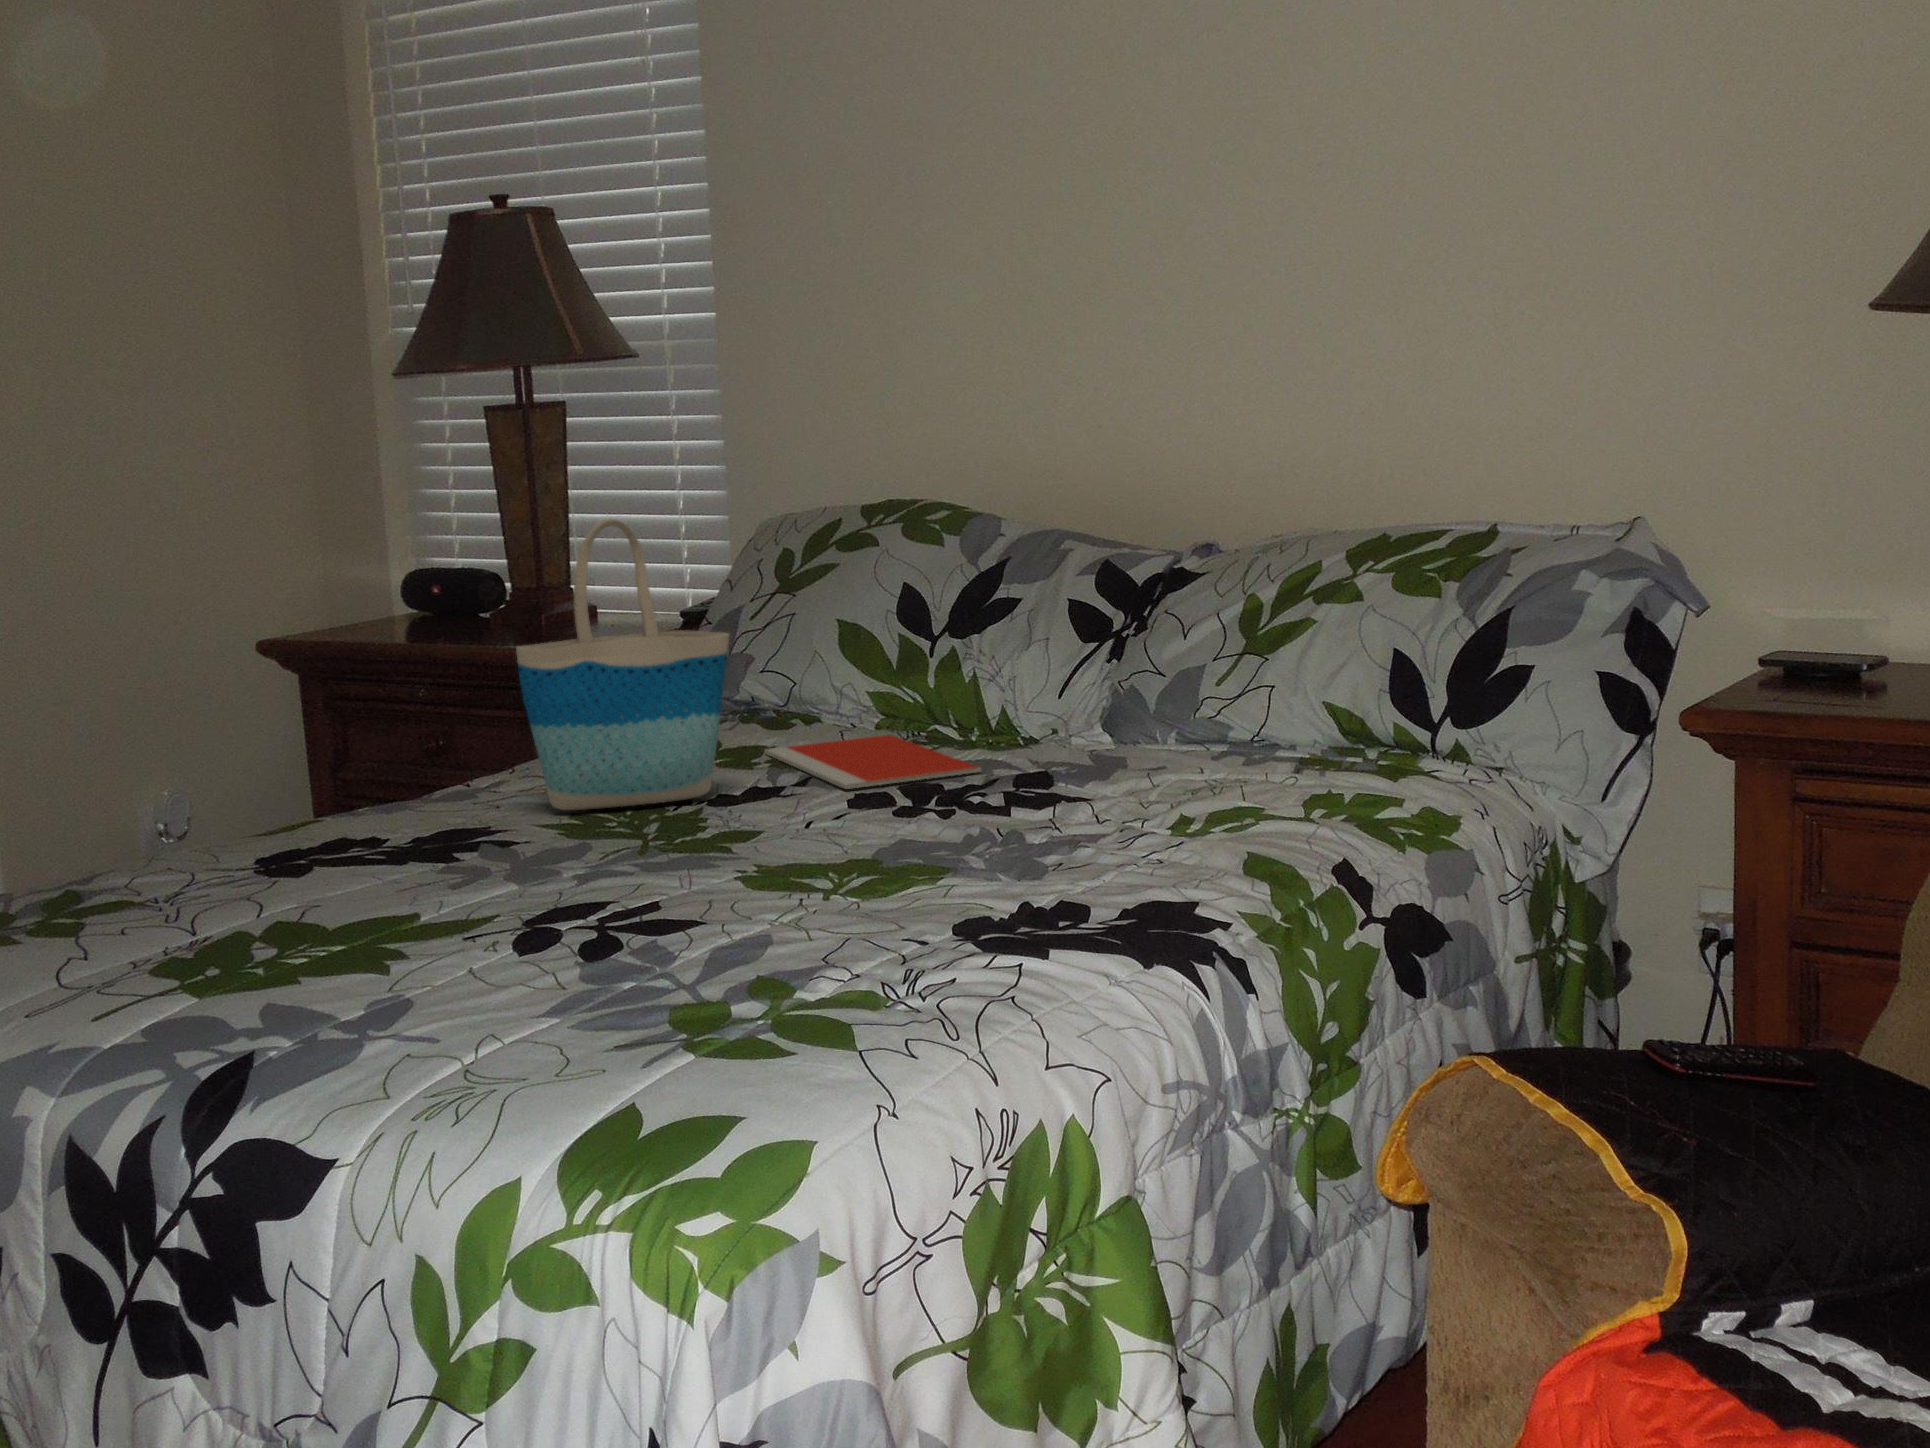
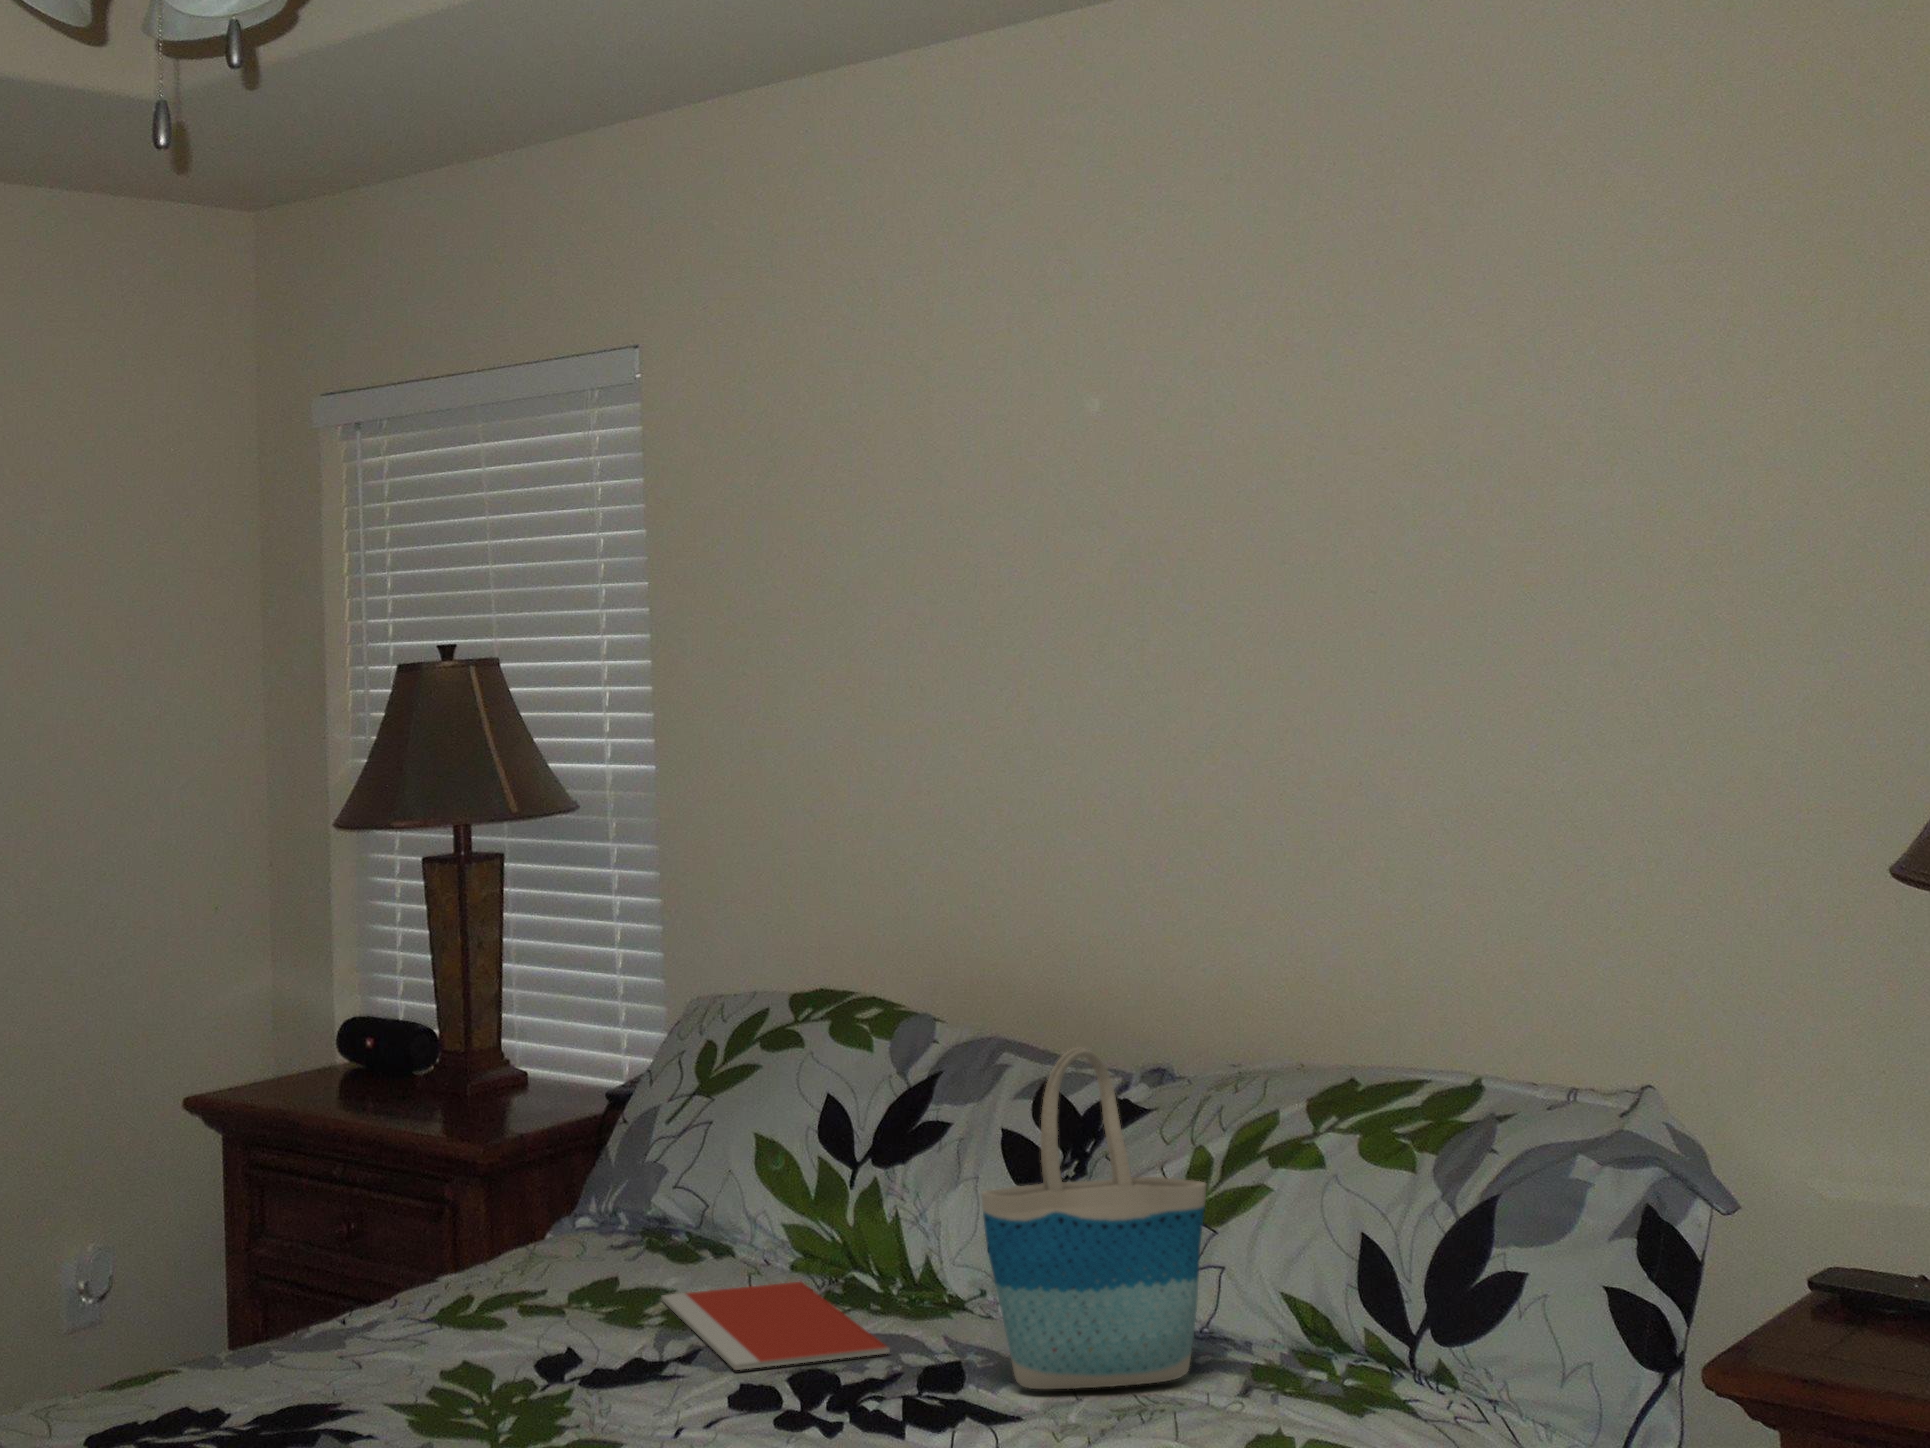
tote bag: present [516,518,729,810] -> present [982,1048,1206,1389]

